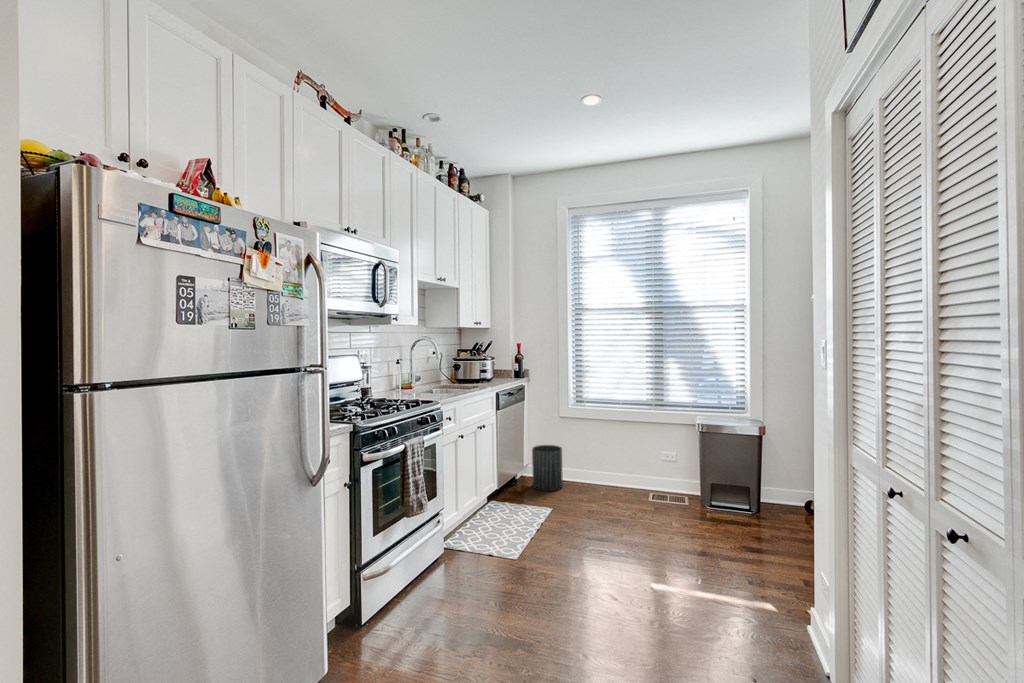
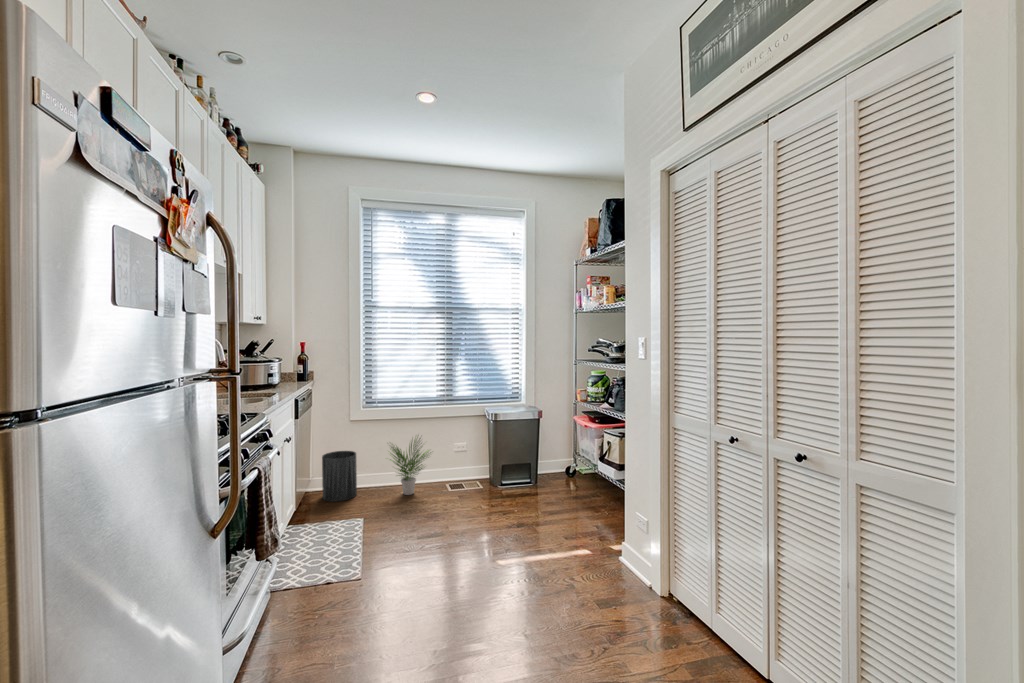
potted plant: none [581,438,635,498] -> present [390,438,429,495]

